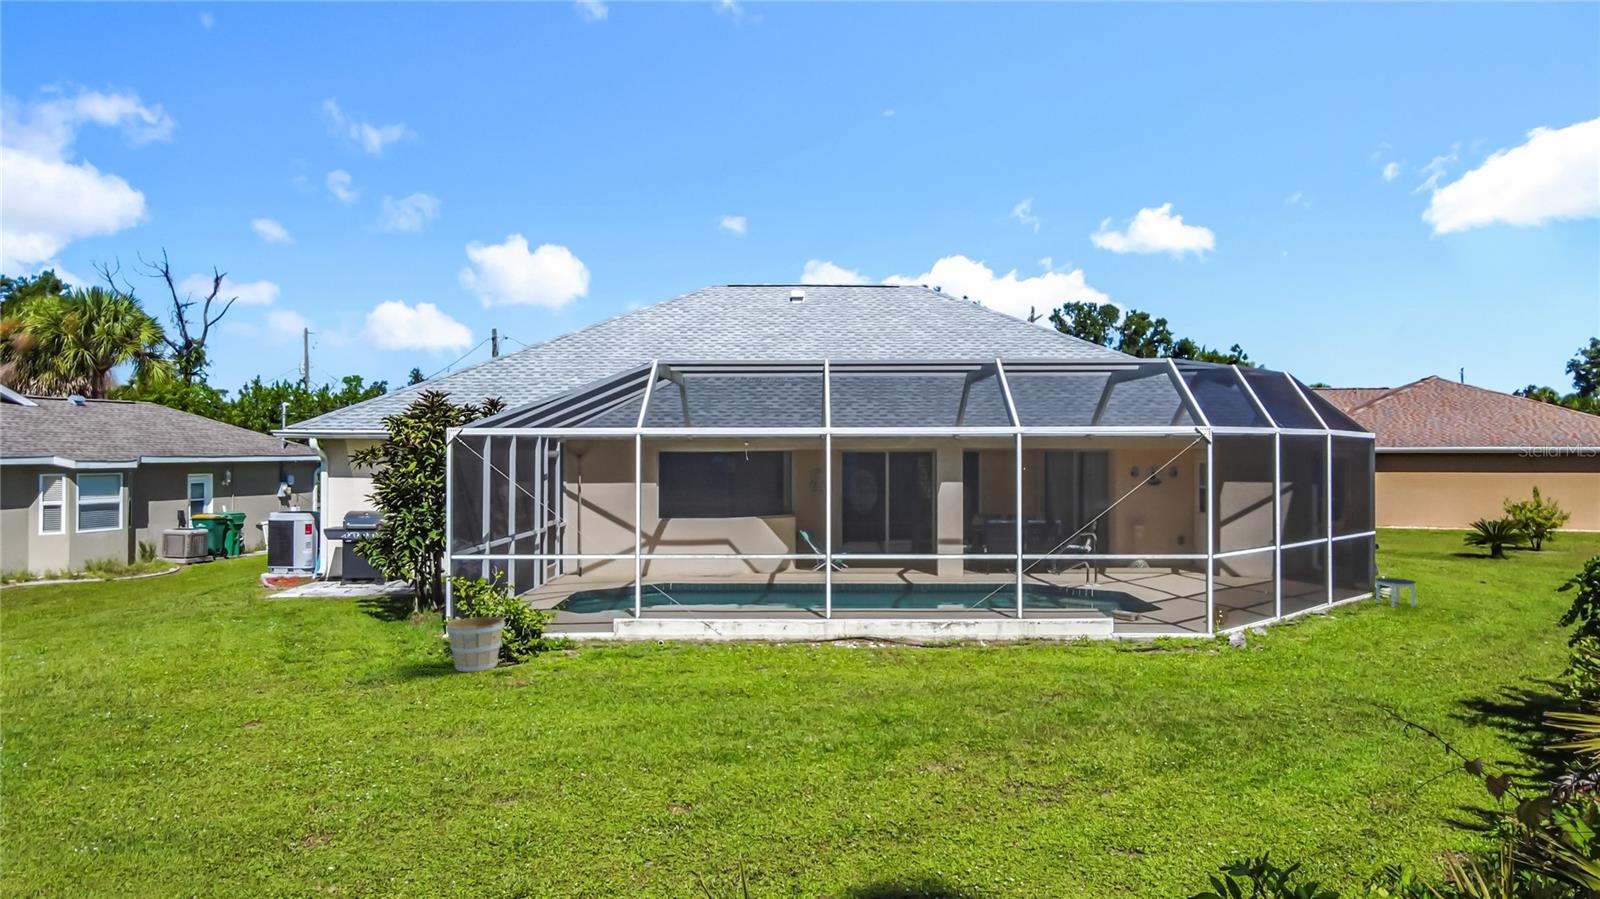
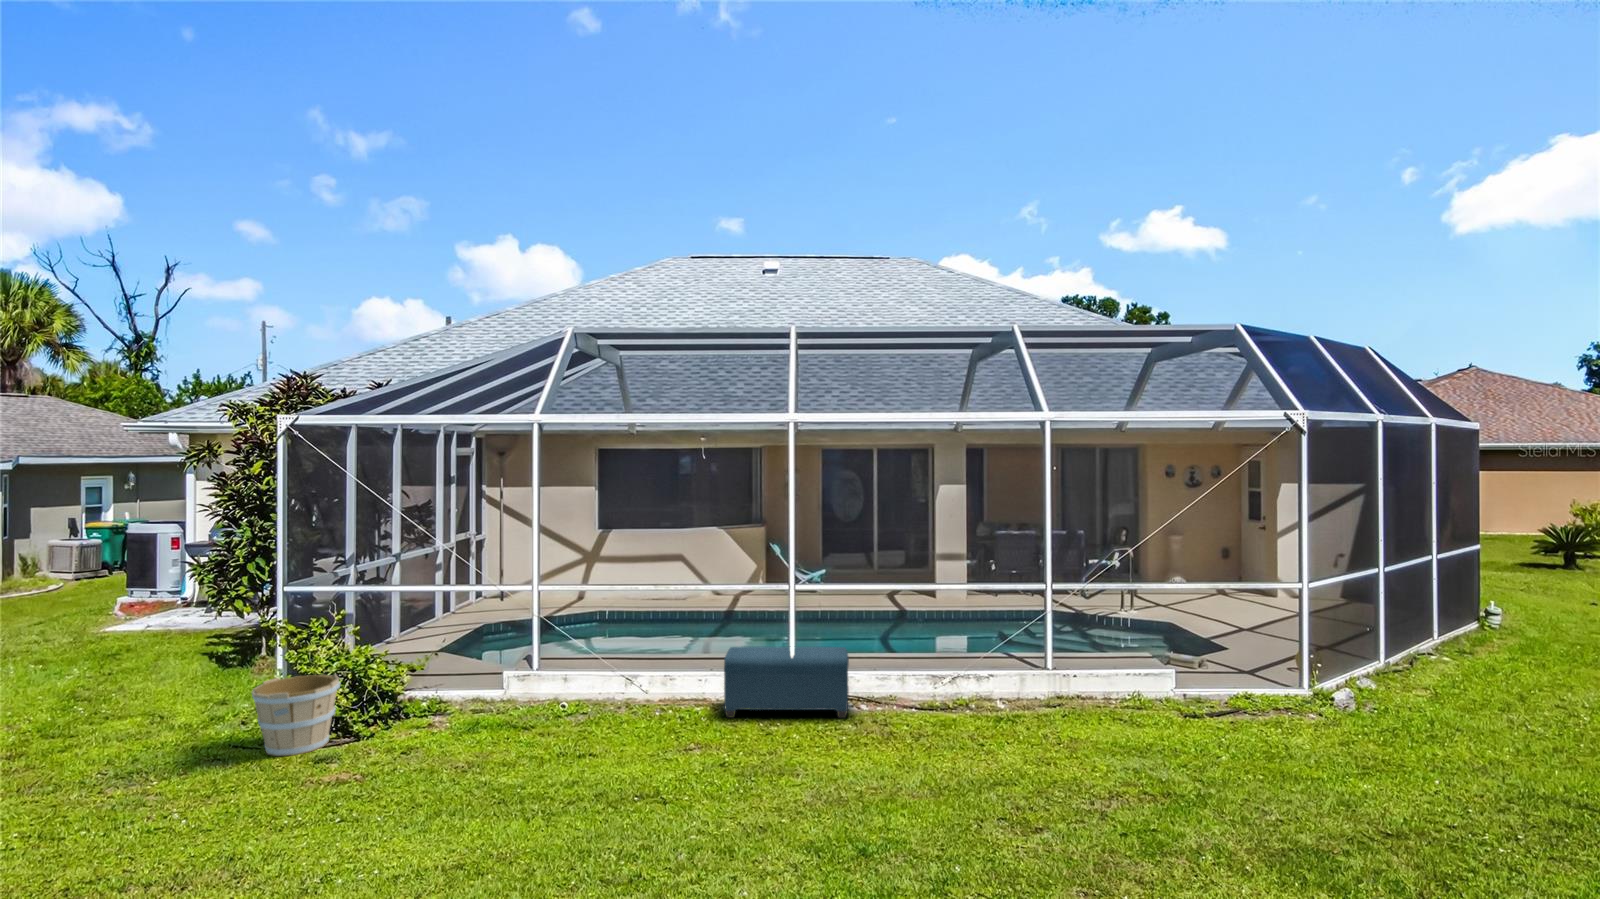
round table: present [1376,578,1416,608] -> none [1487,603,1542,642]
bench: none [780,602,872,652] -> present [724,647,849,718]

